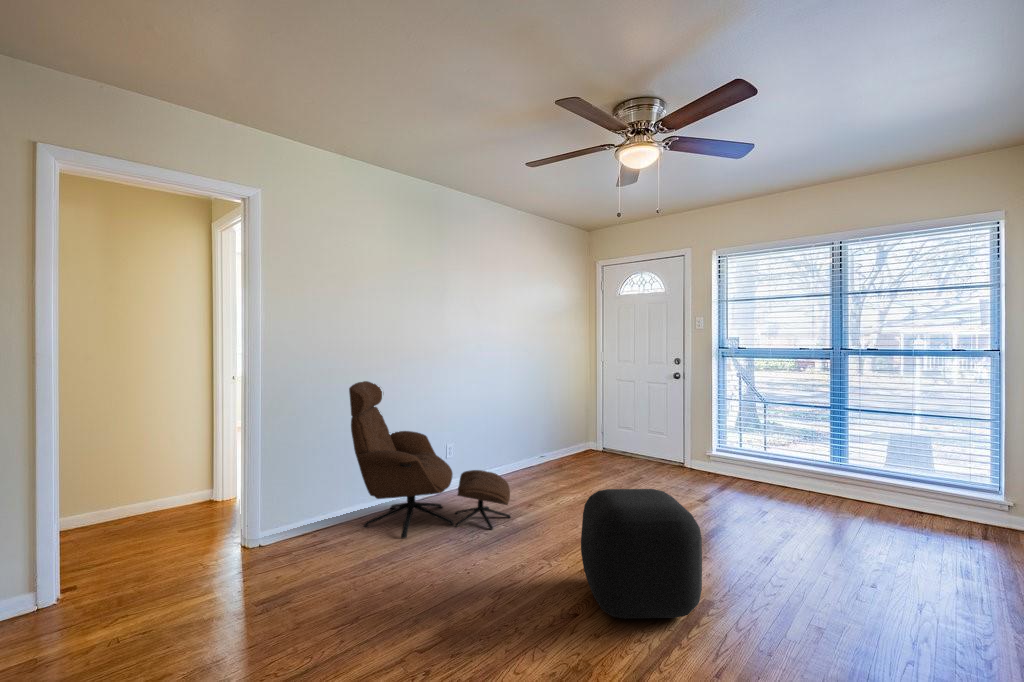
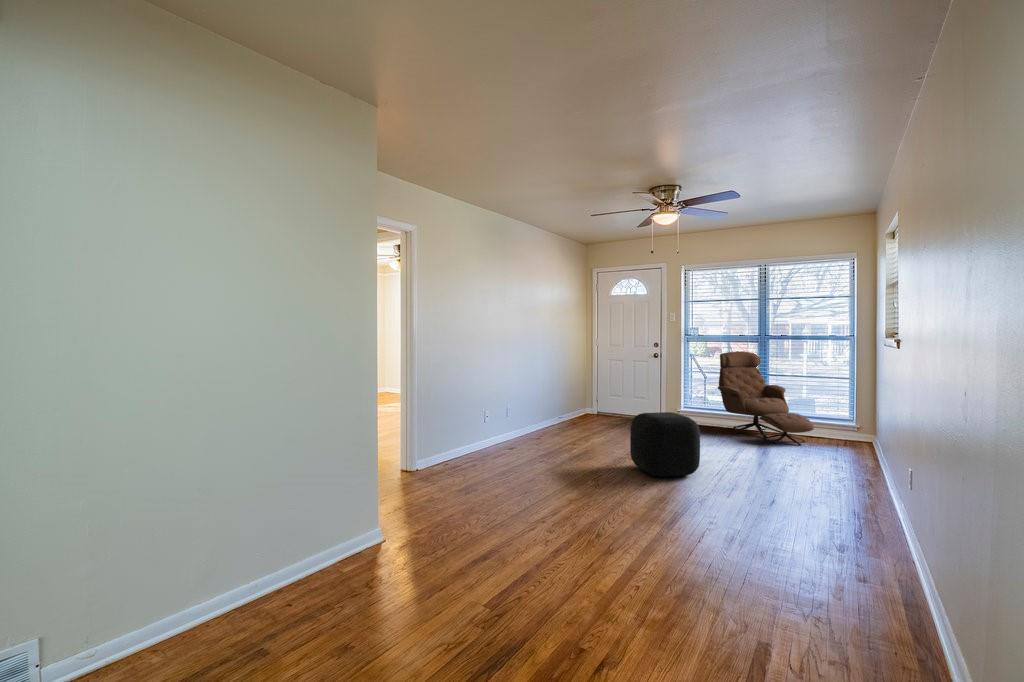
lounge chair: present [349,381,511,538] -> present [718,352,814,446]

